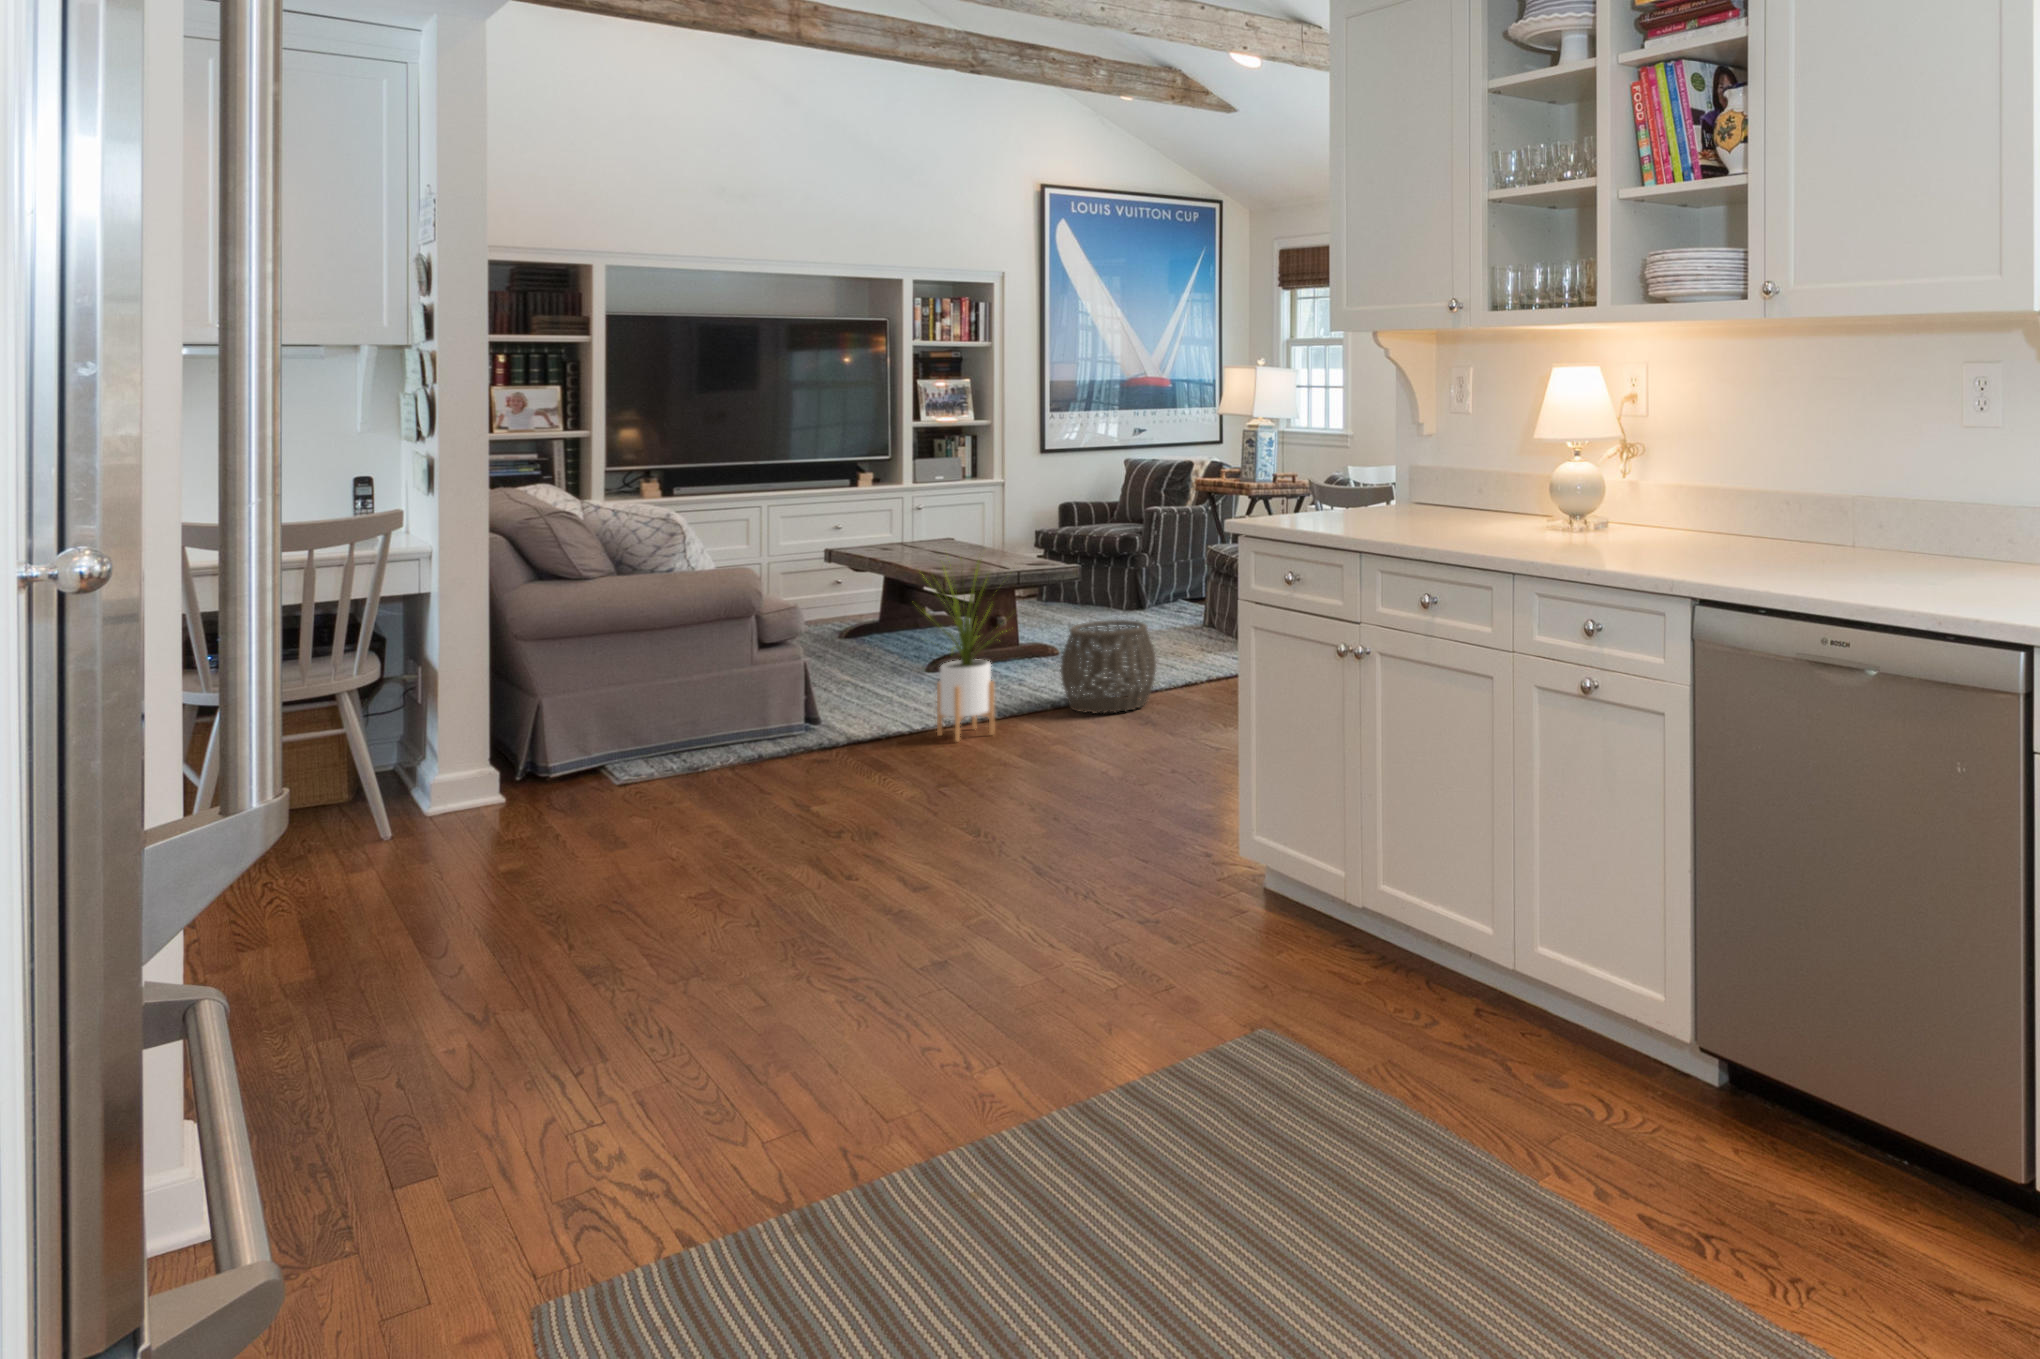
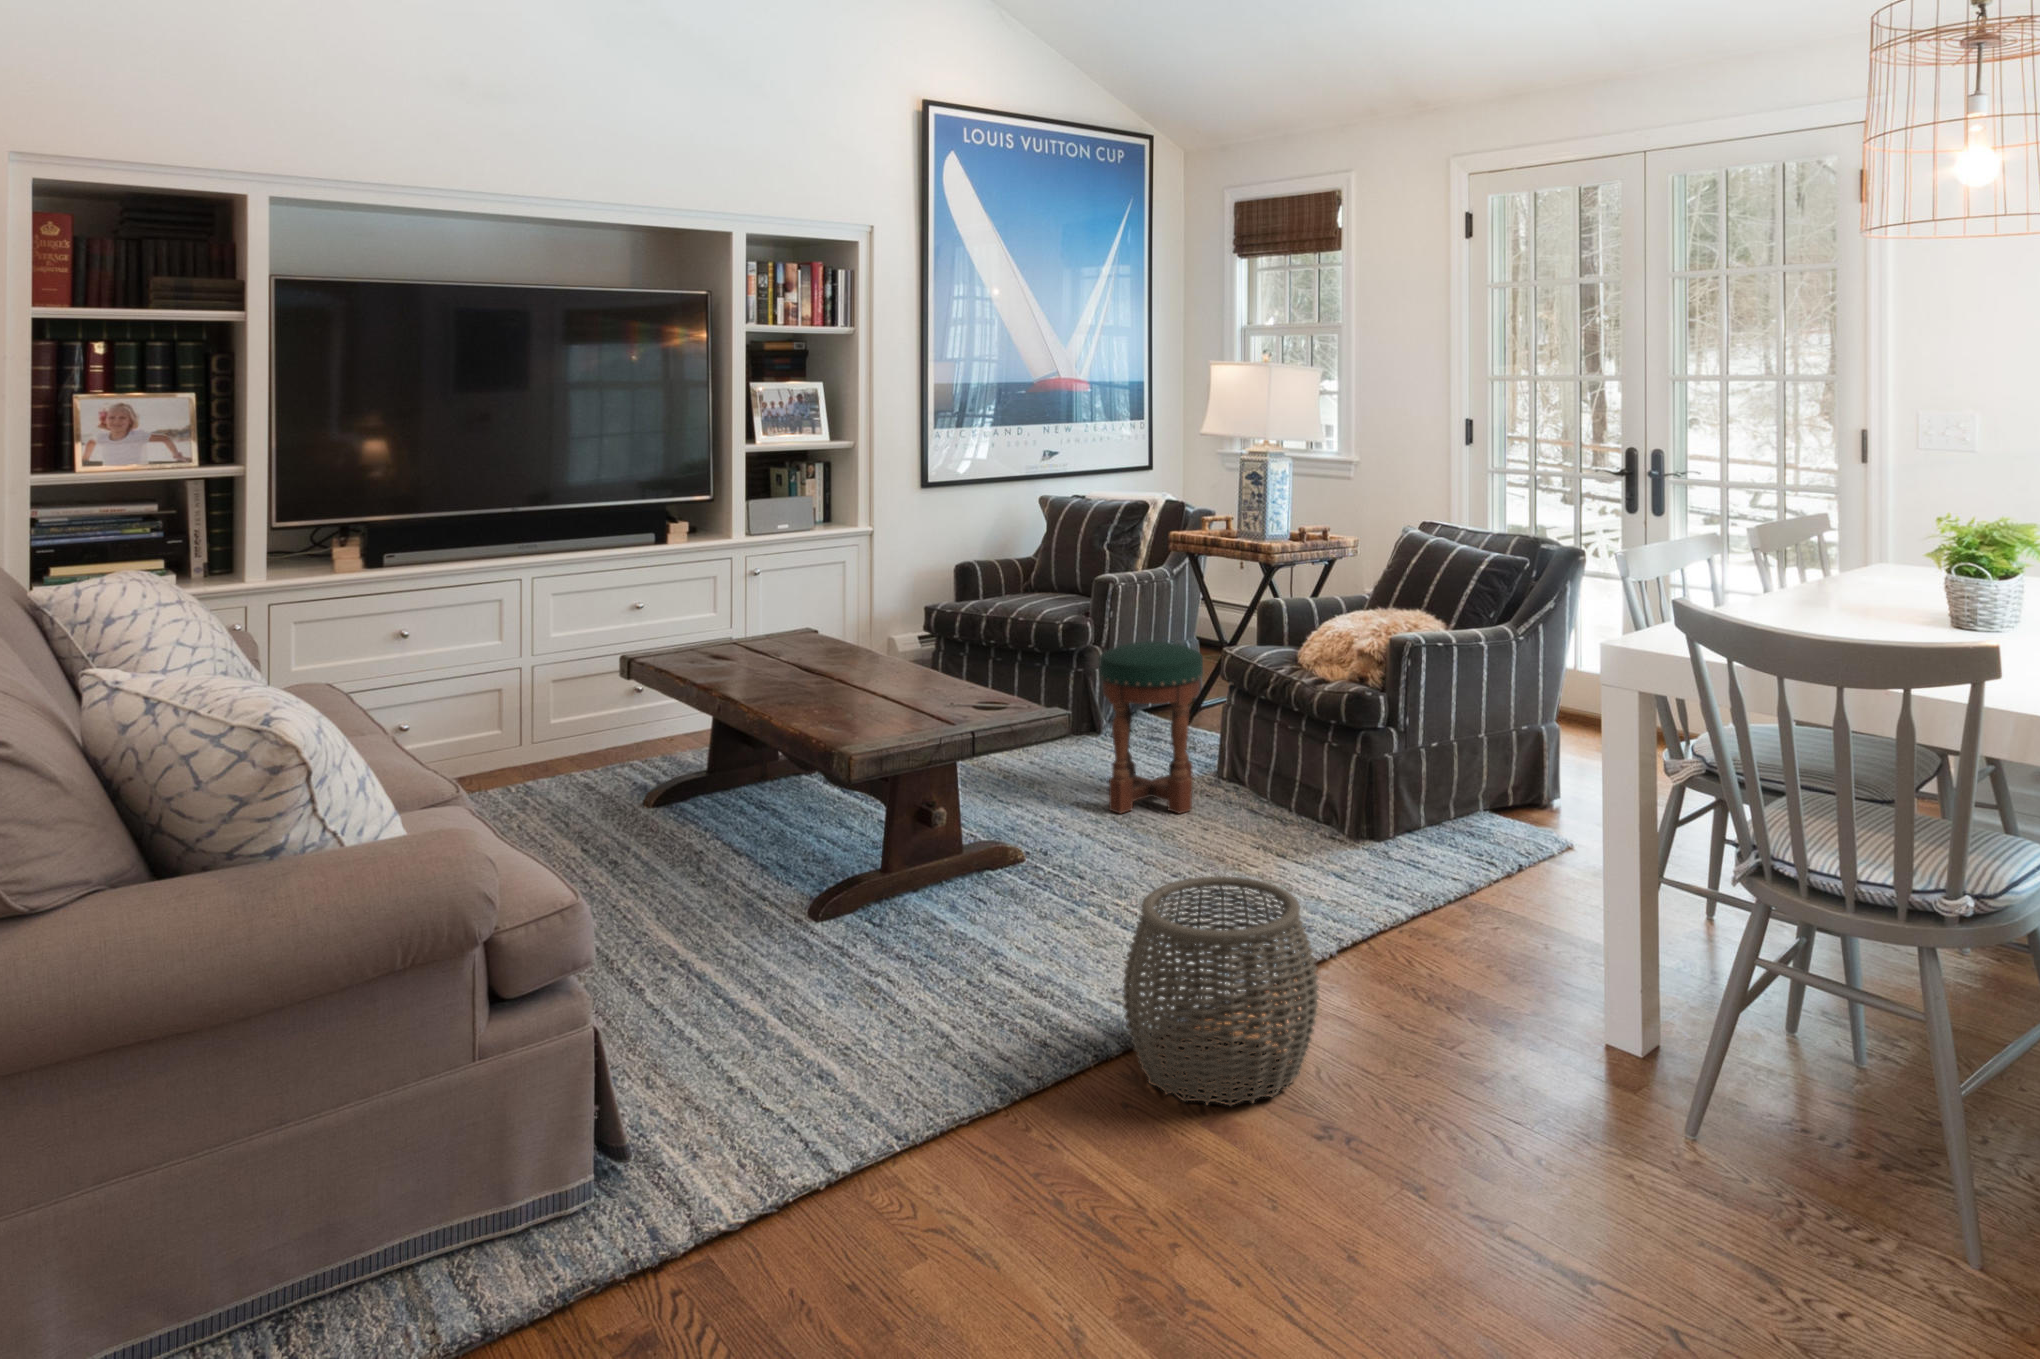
stool: none [1117,536,1182,636] -> present [1099,641,1203,813]
house plant: present [925,564,1001,742] -> none [849,766,1081,1242]

